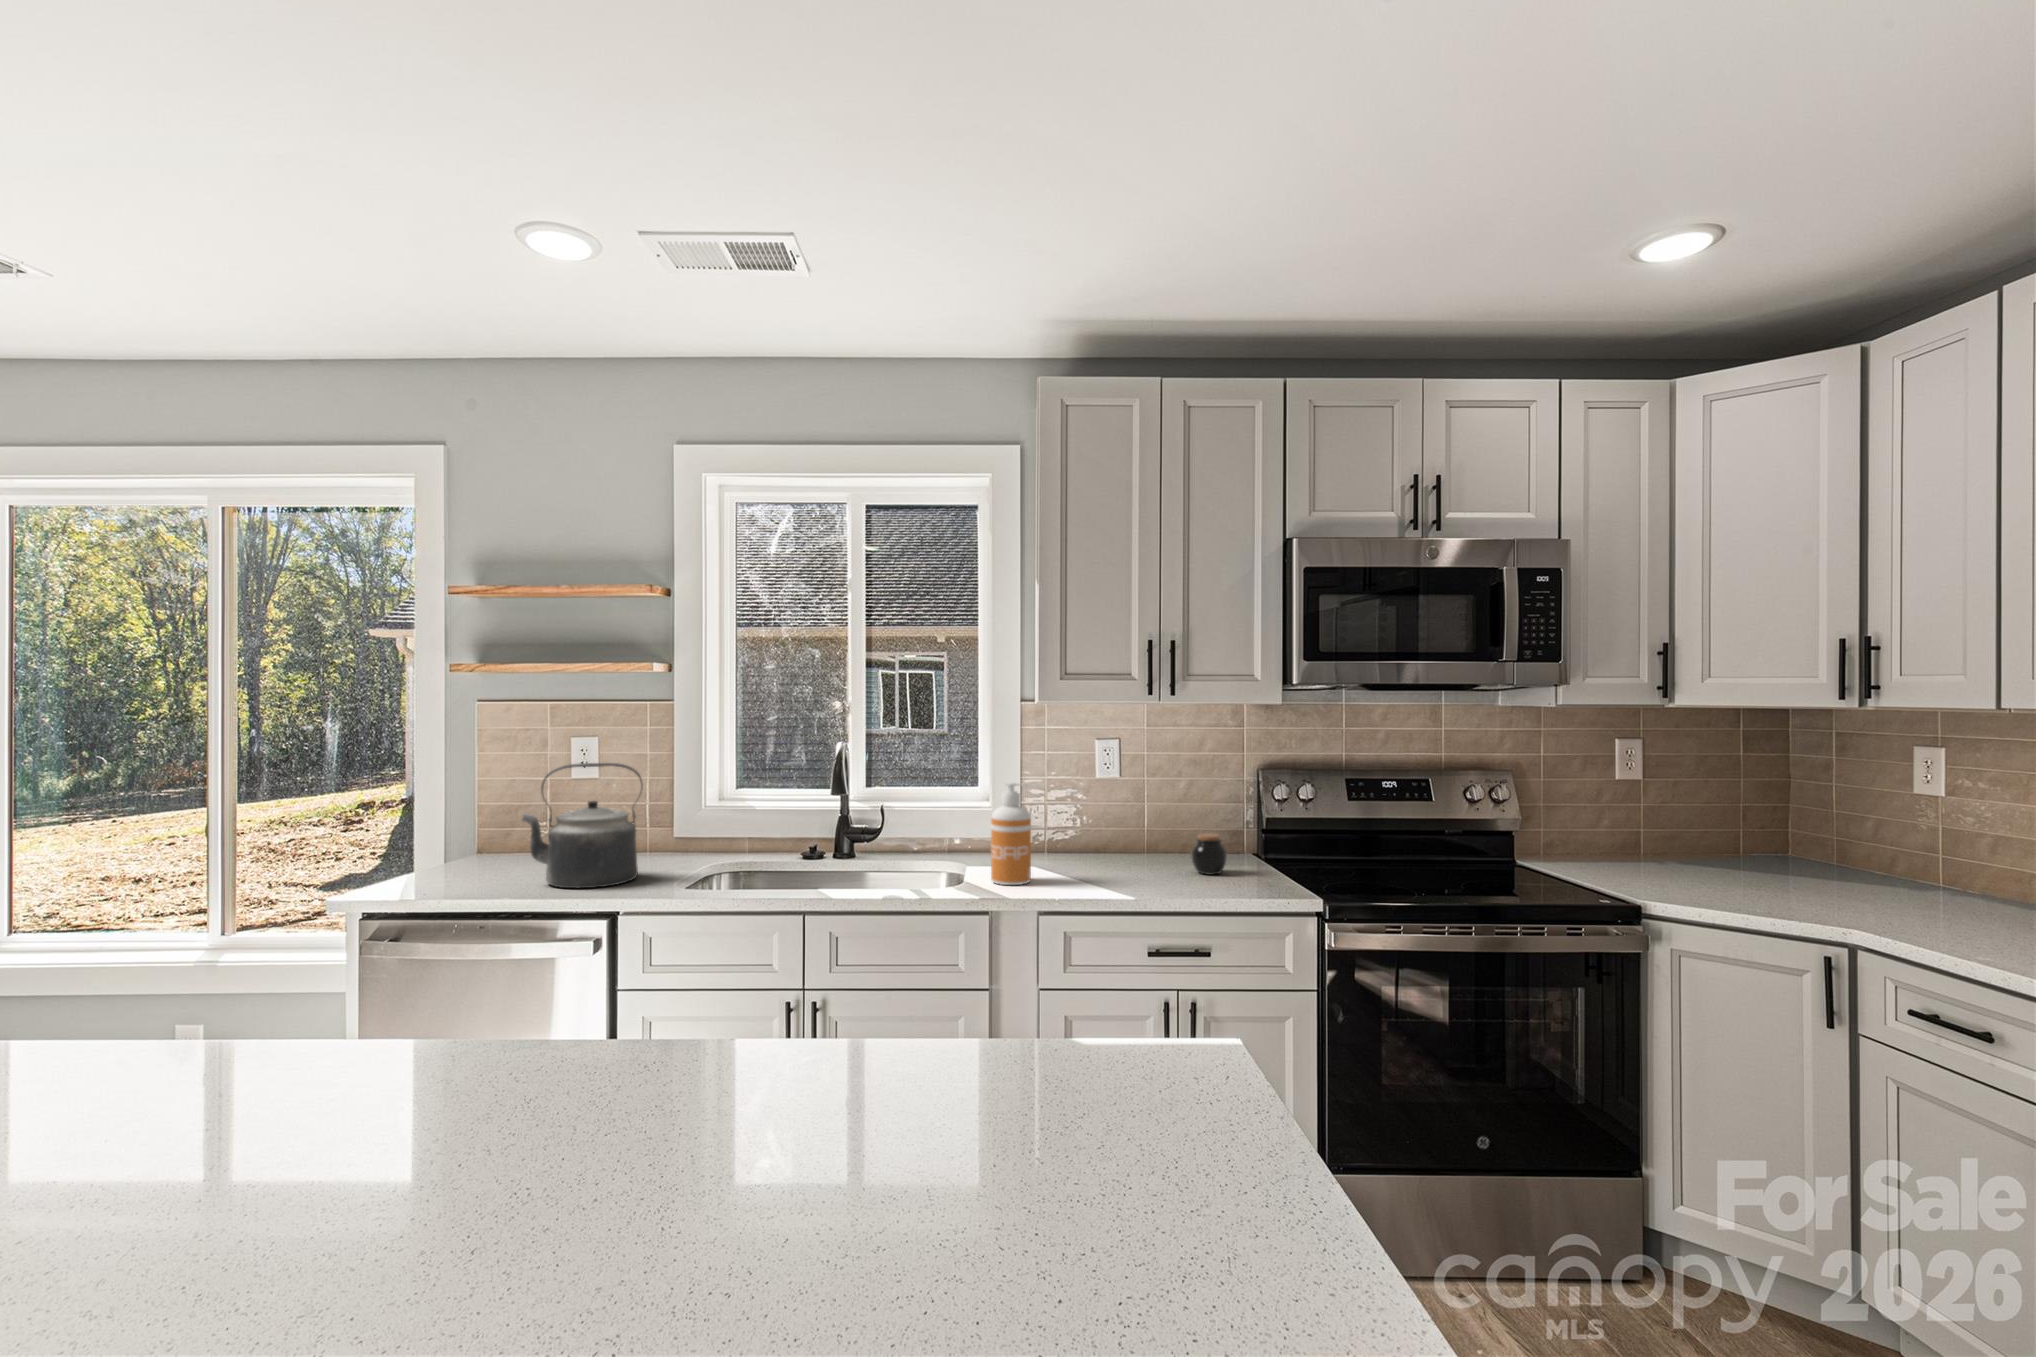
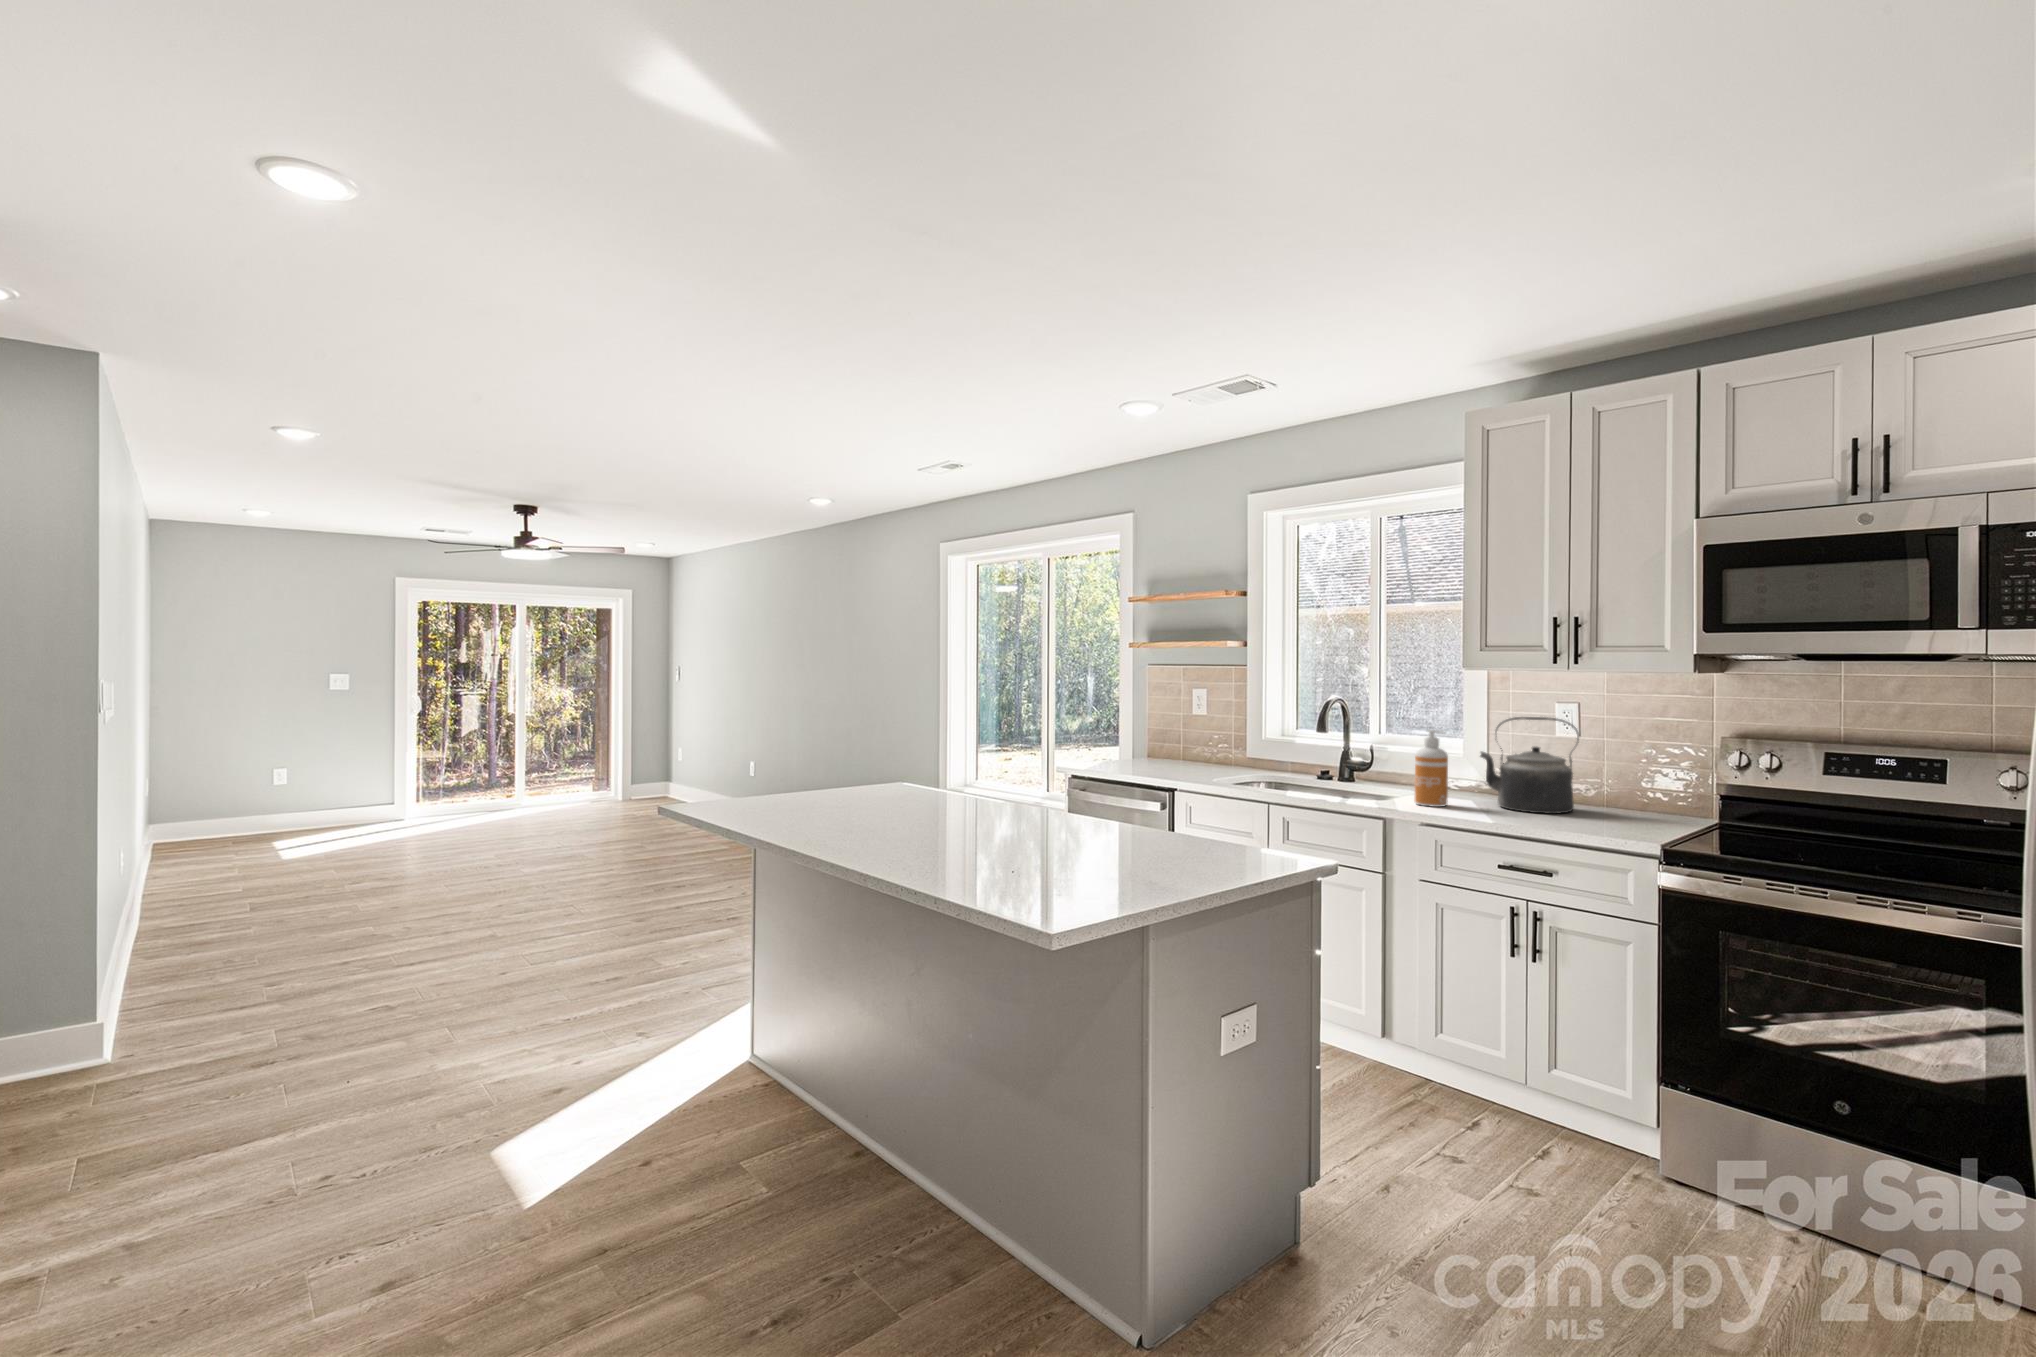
kettle: present [522,763,643,888] -> present [1480,717,1579,814]
jar: present [1191,833,1227,875] -> none [1604,787,1640,823]

